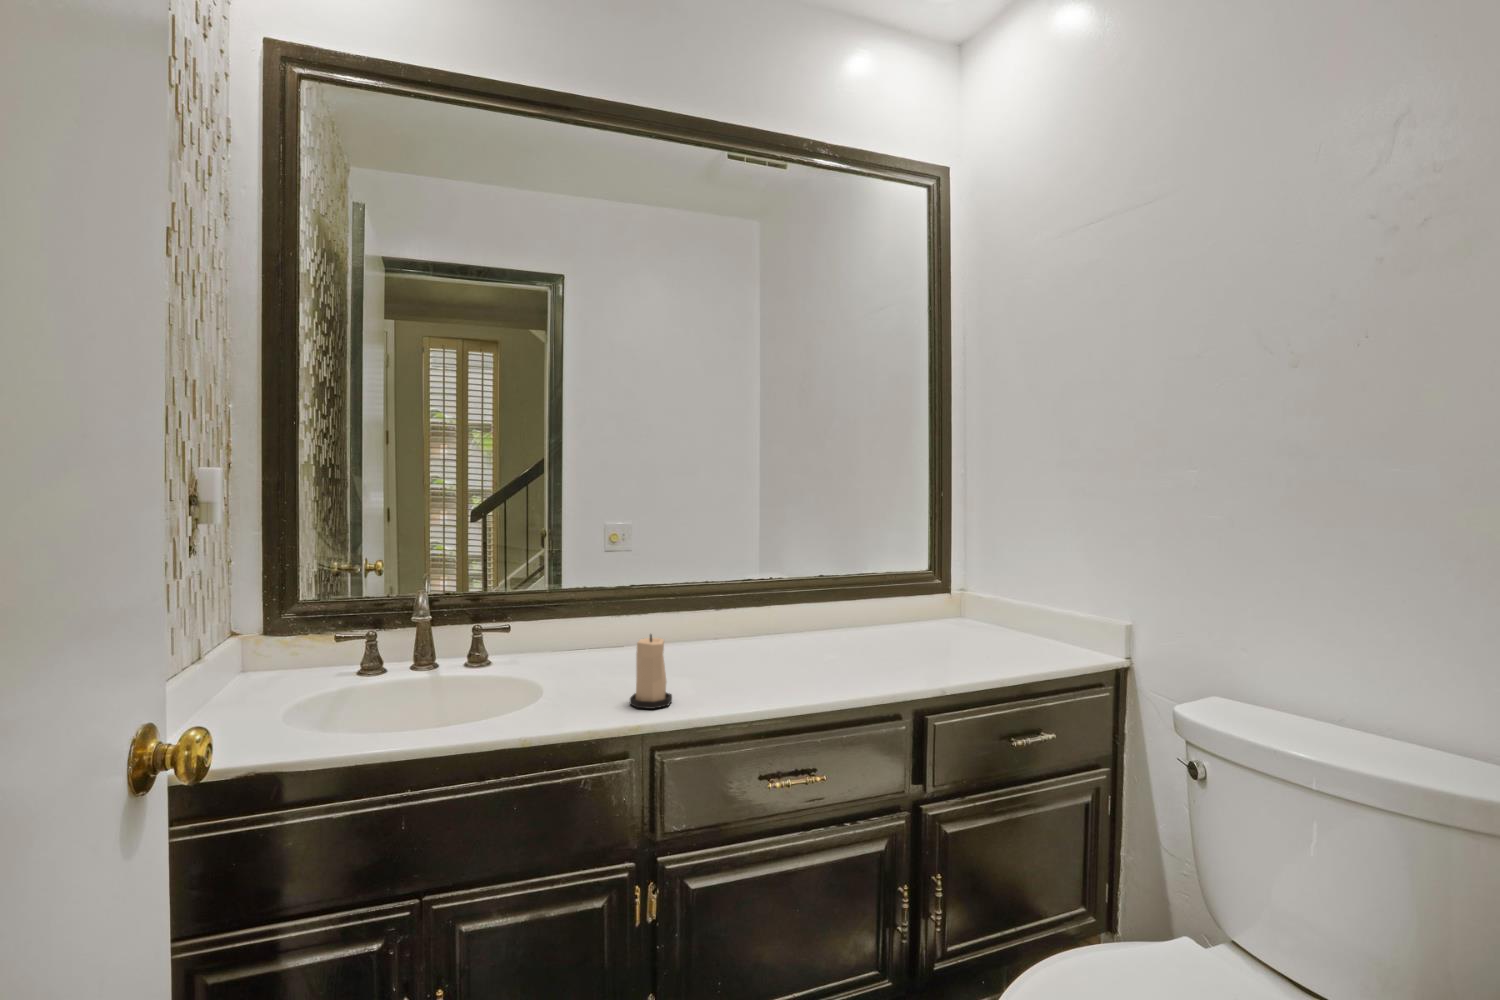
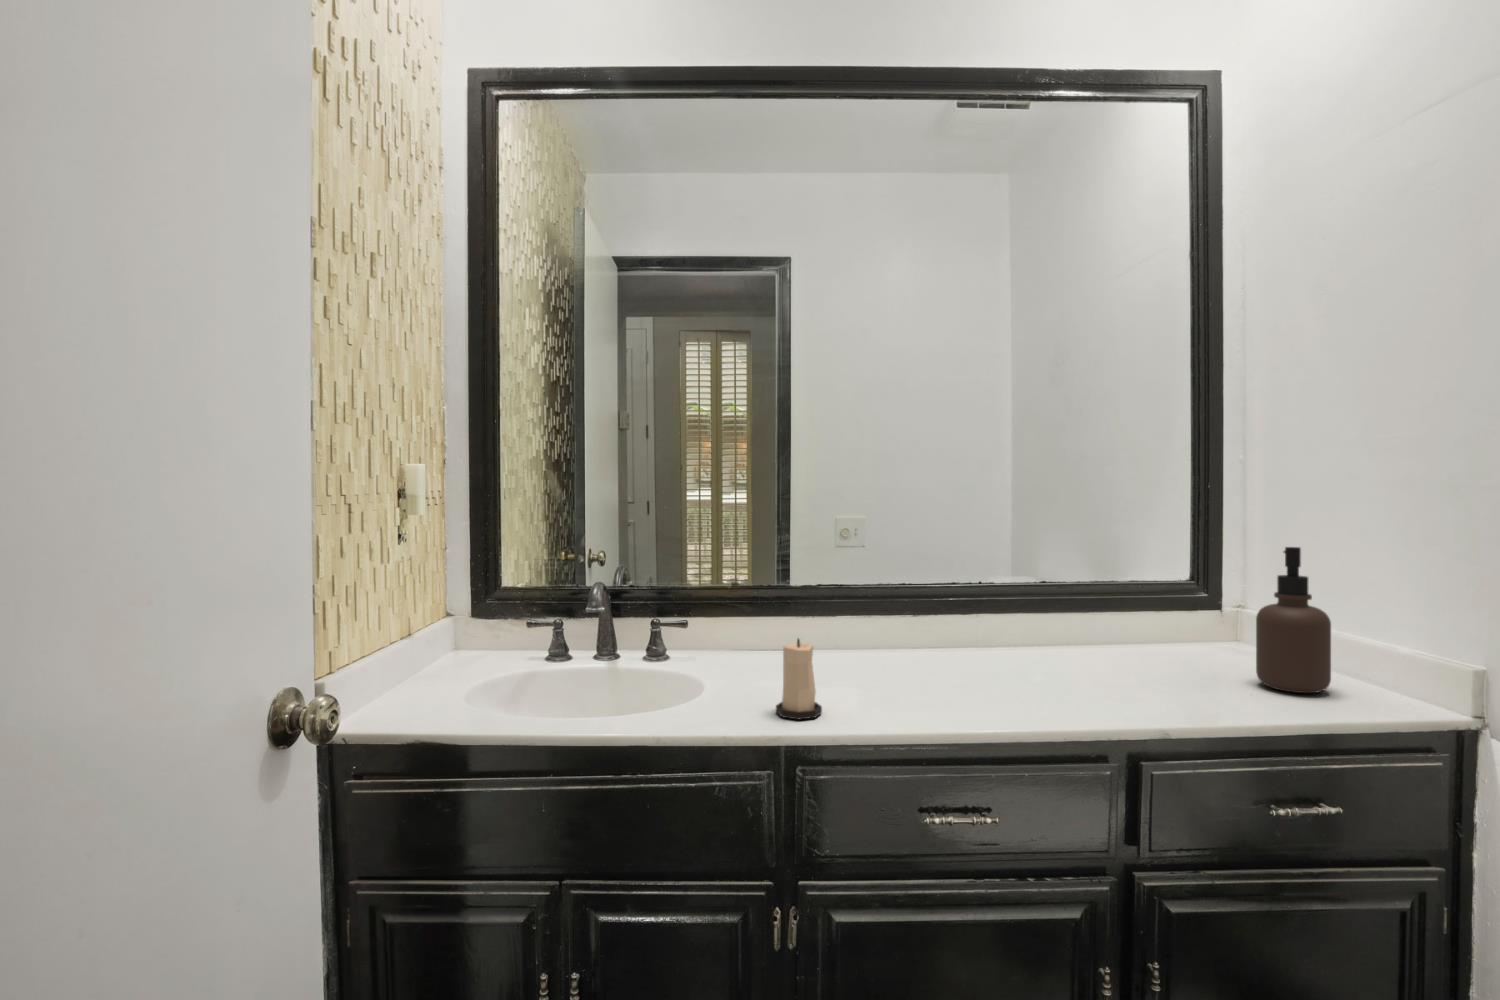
soap dispenser: none [988,541,1038,652] -> present [1256,547,1331,693]

